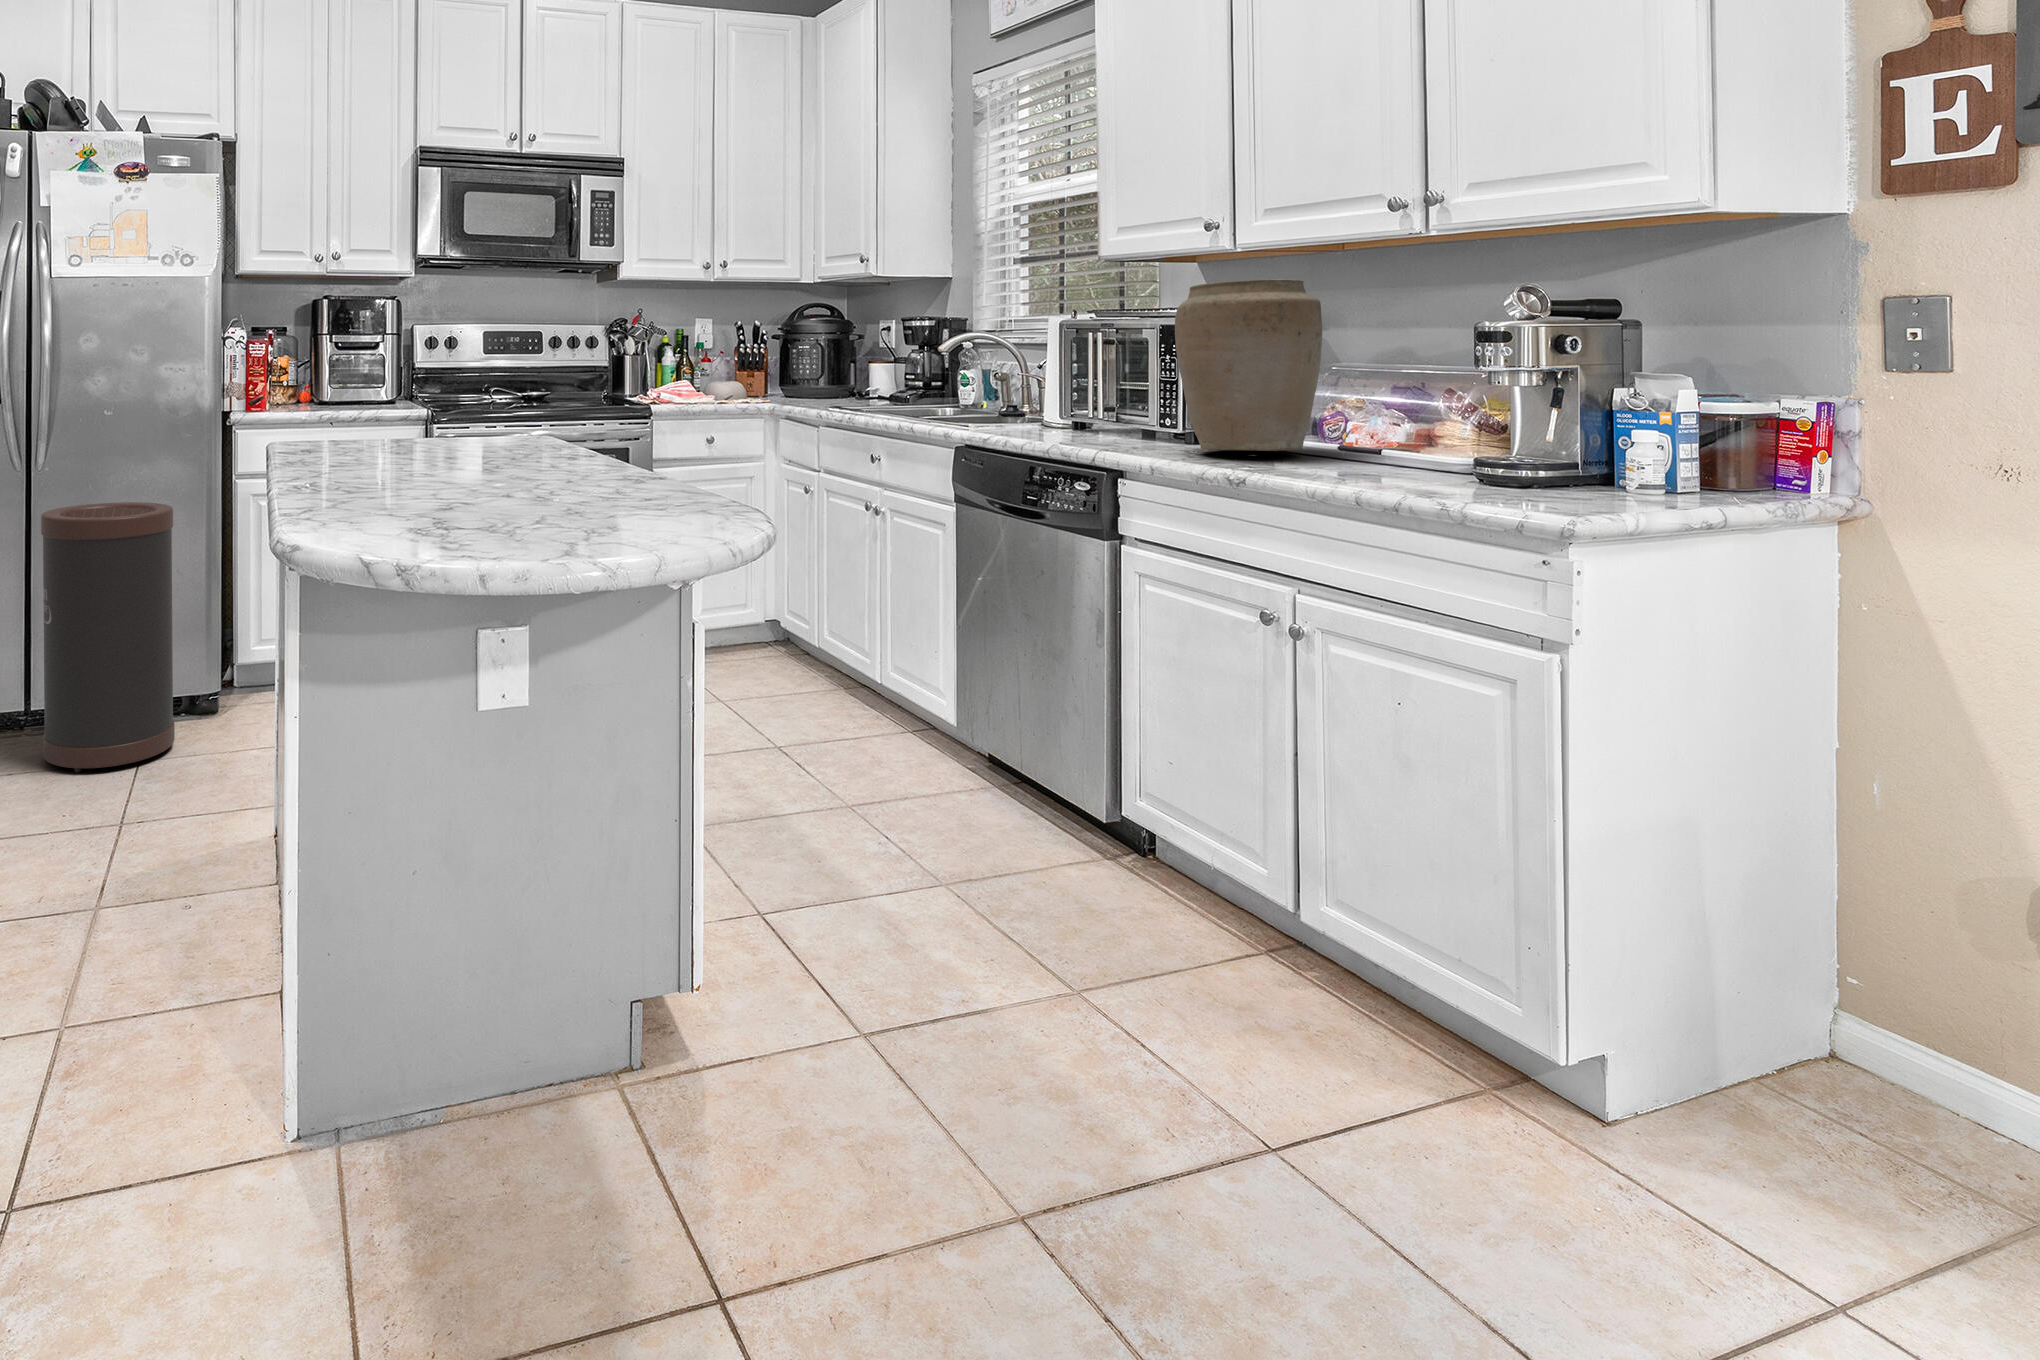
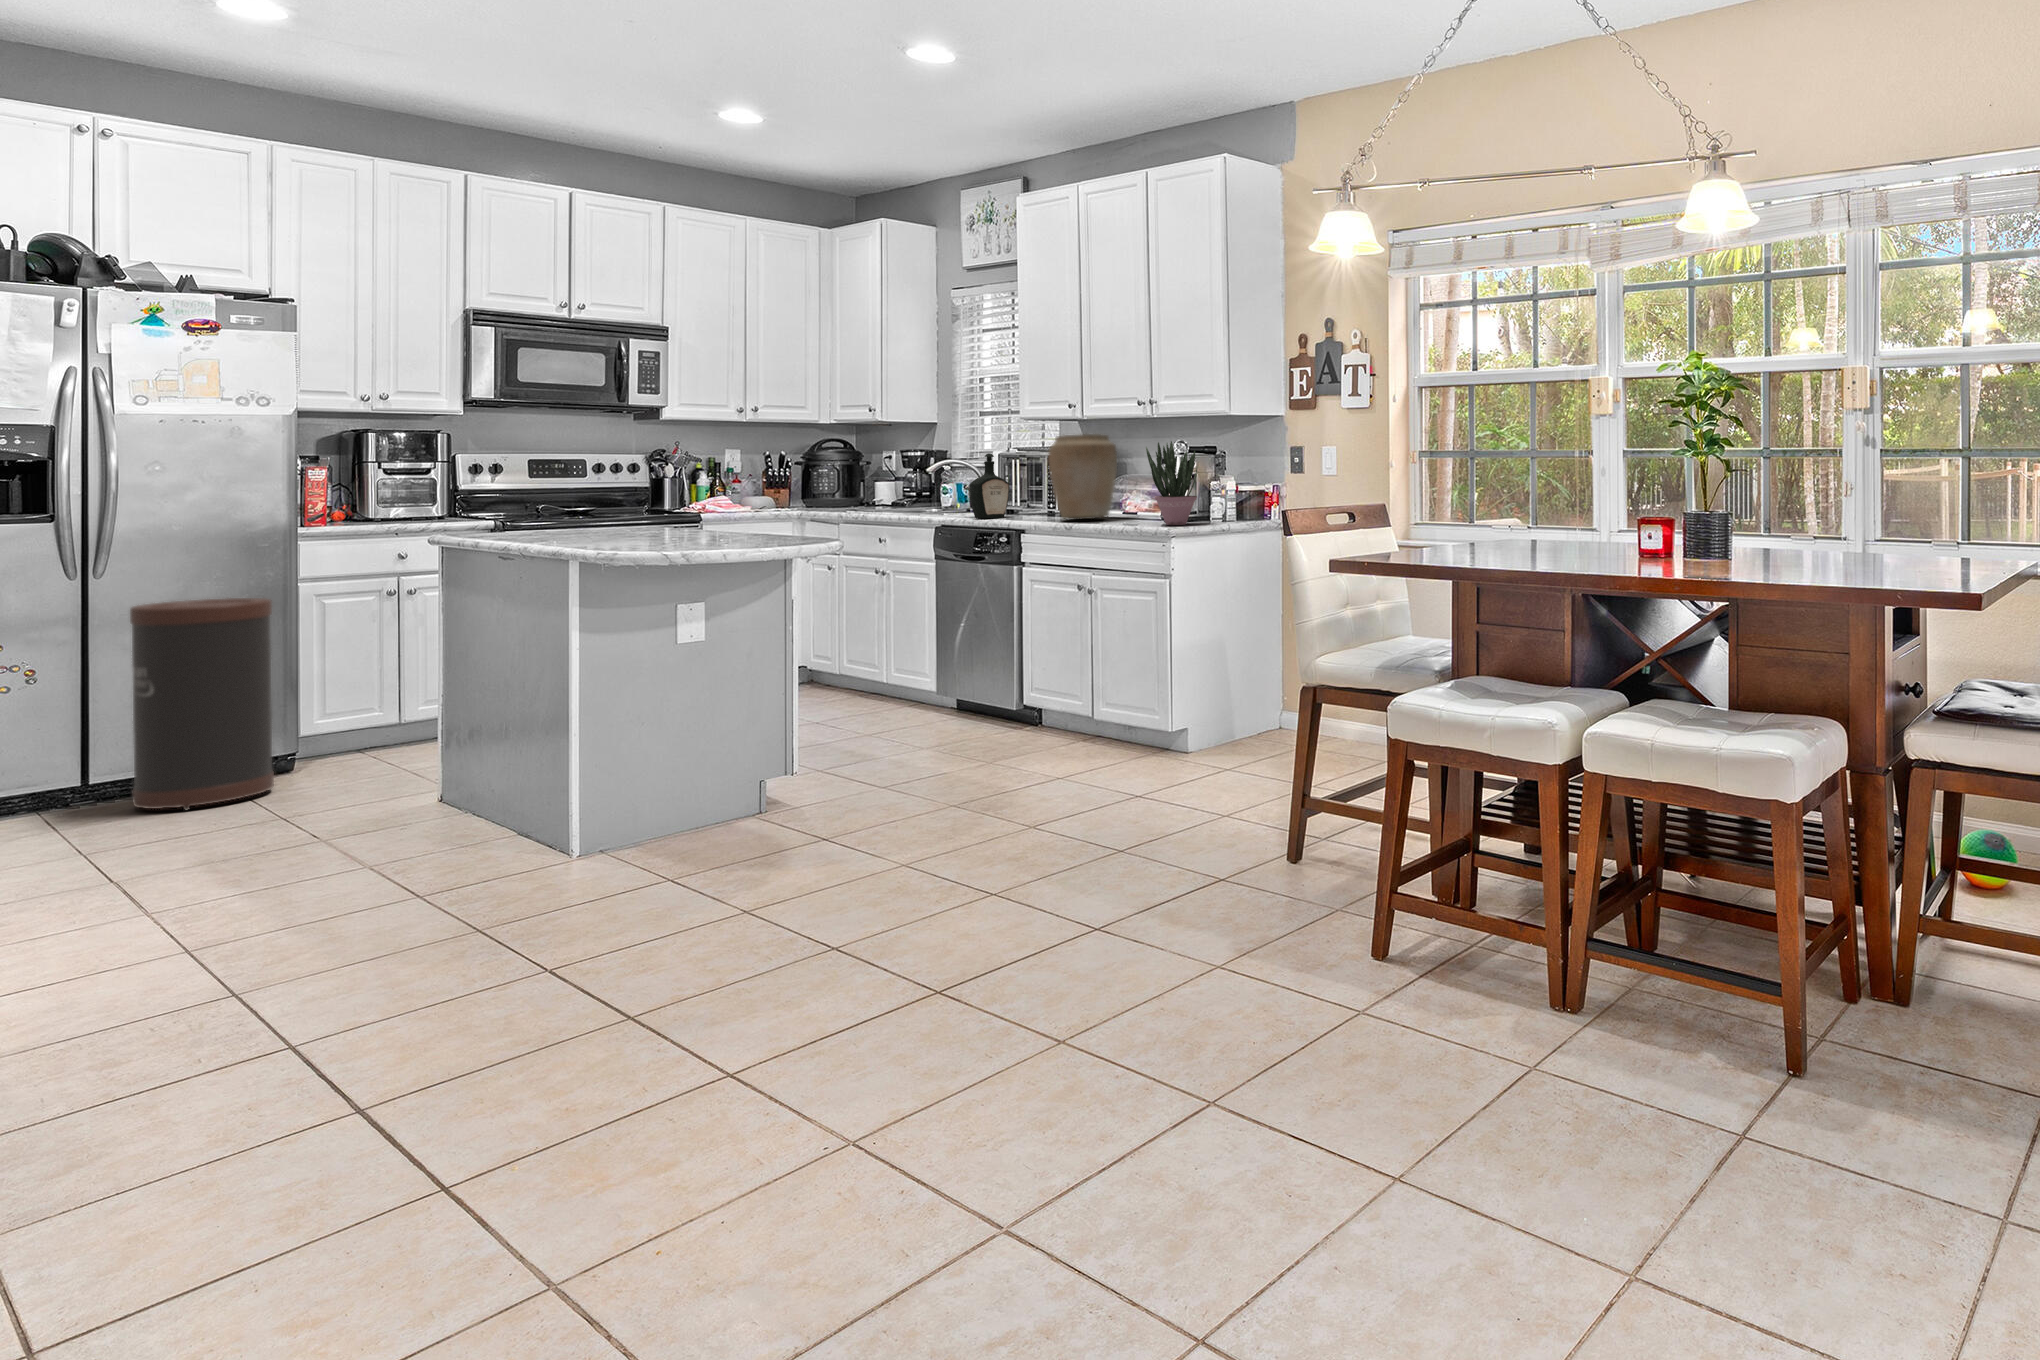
potted plant: none [1438,286,1605,493] -> present [1146,441,1197,525]
bottle: none [1016,321,1084,436] -> present [969,453,1009,518]

